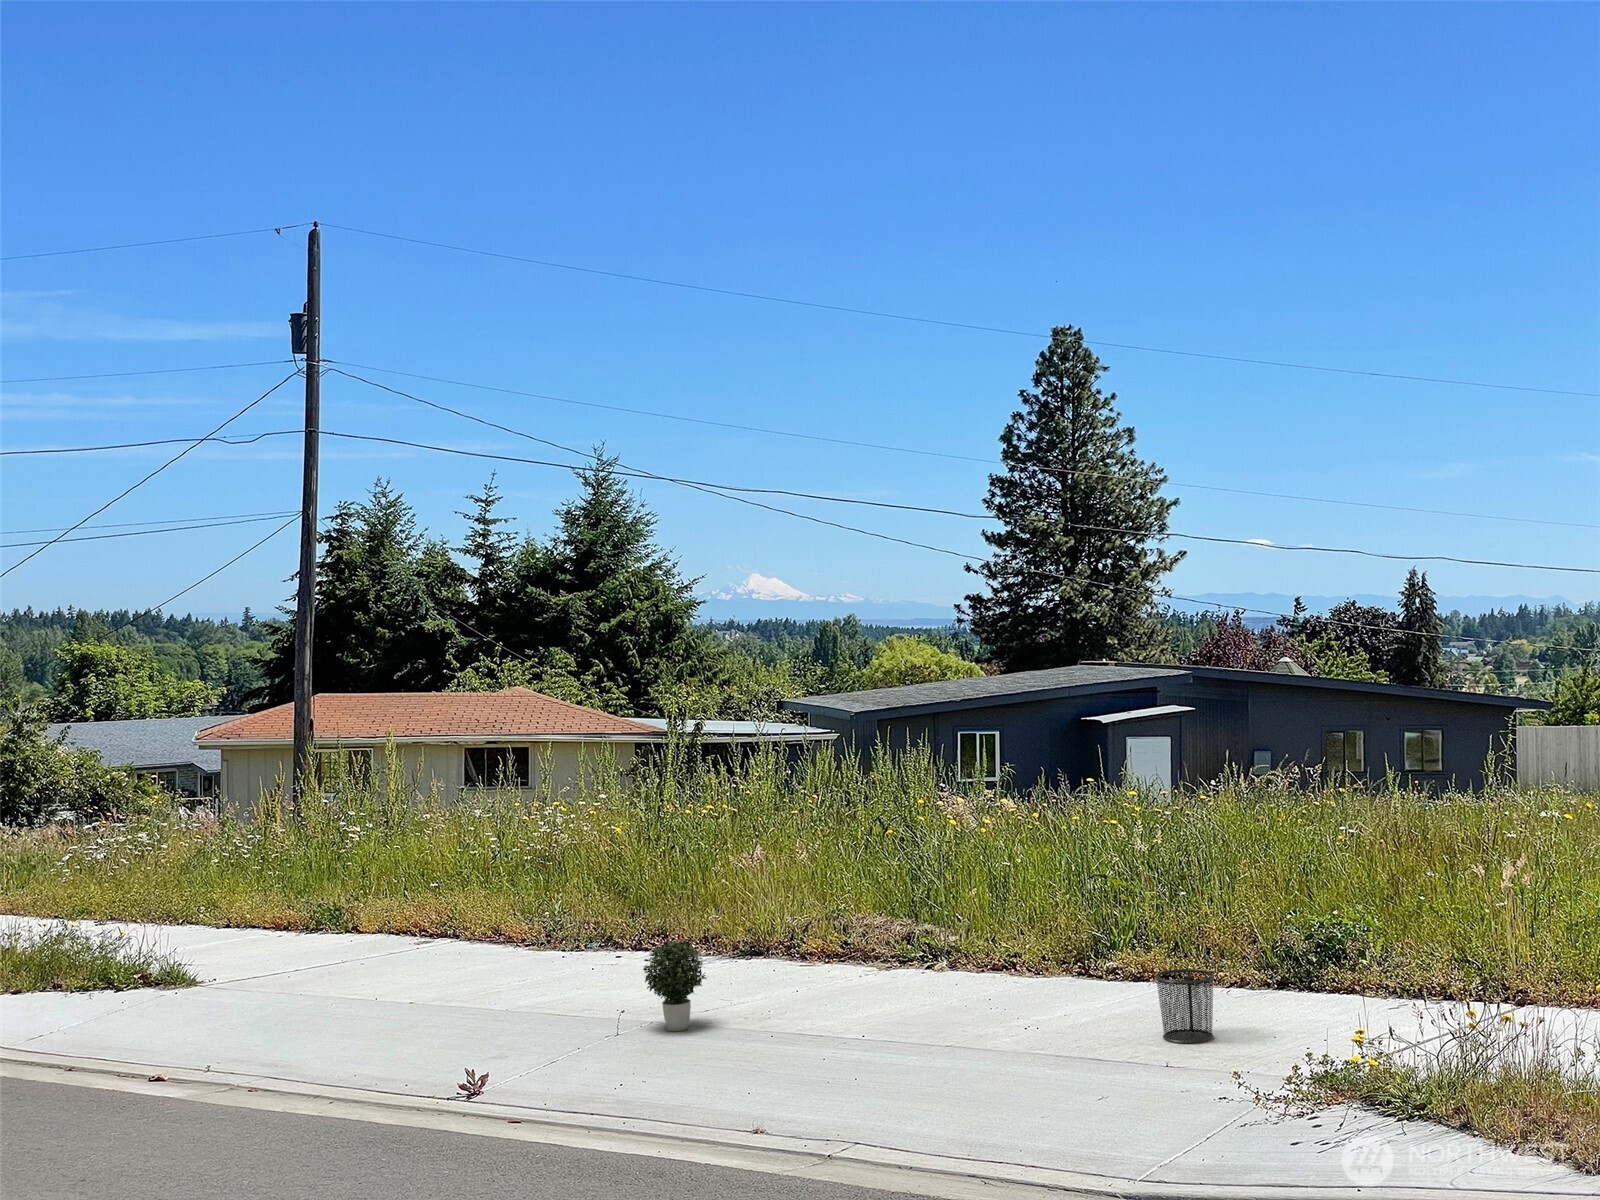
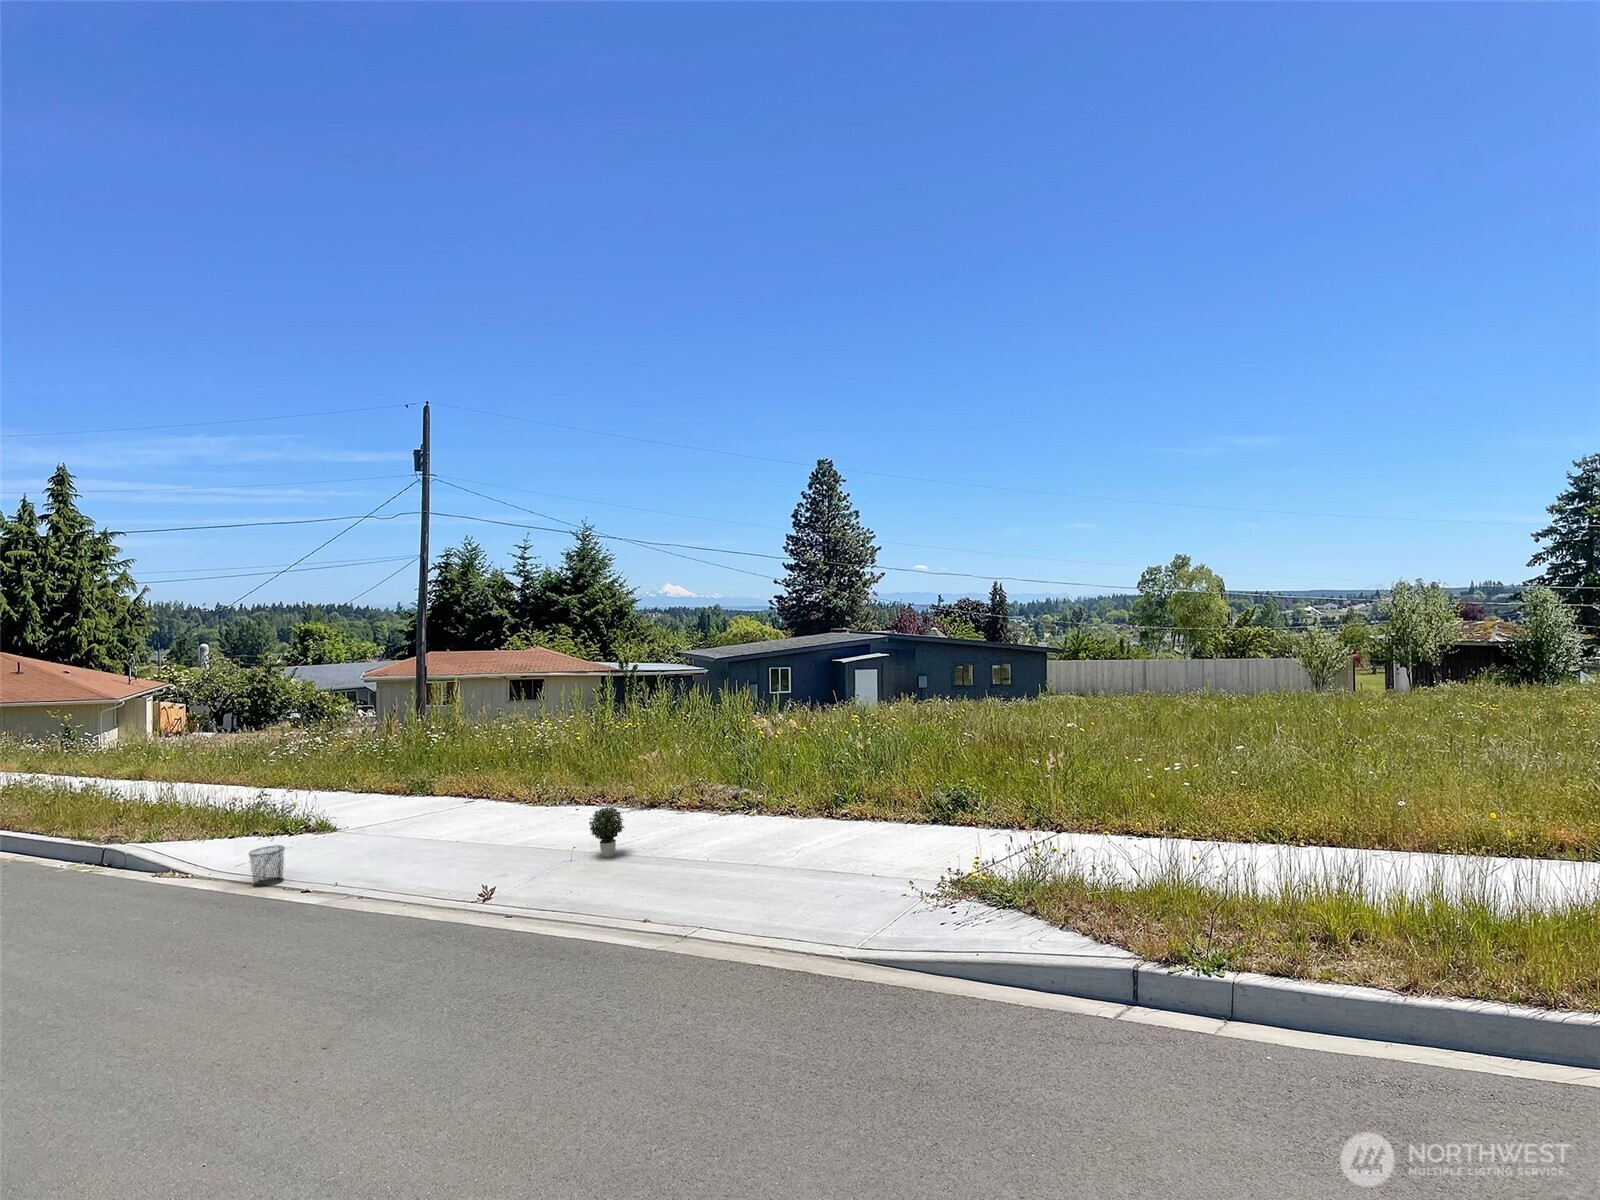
waste bin: present [1155,969,1215,1044] -> present [249,845,285,887]

